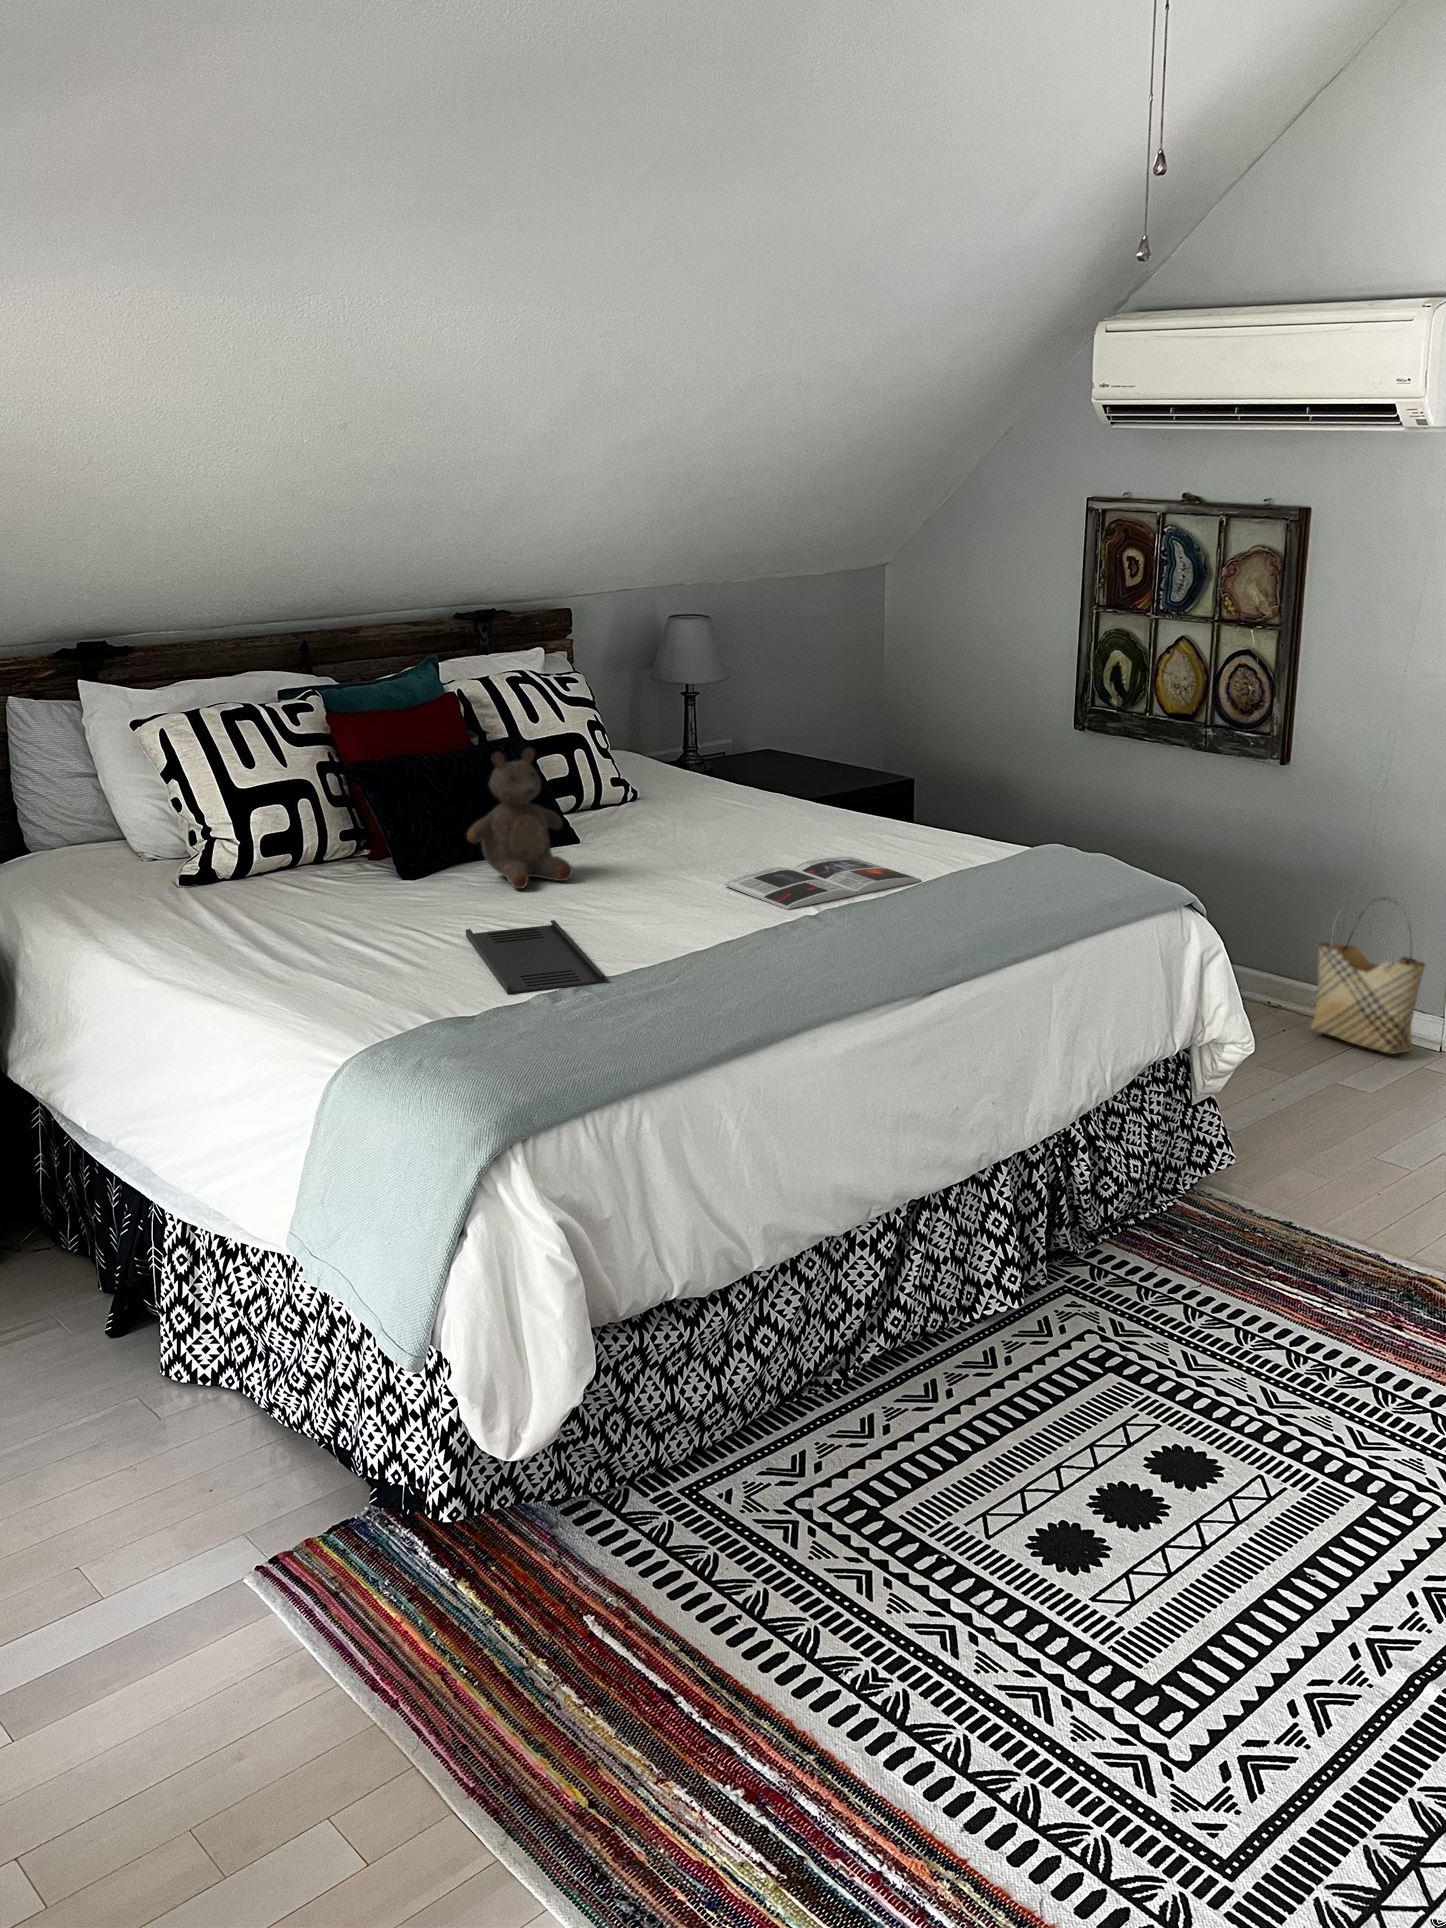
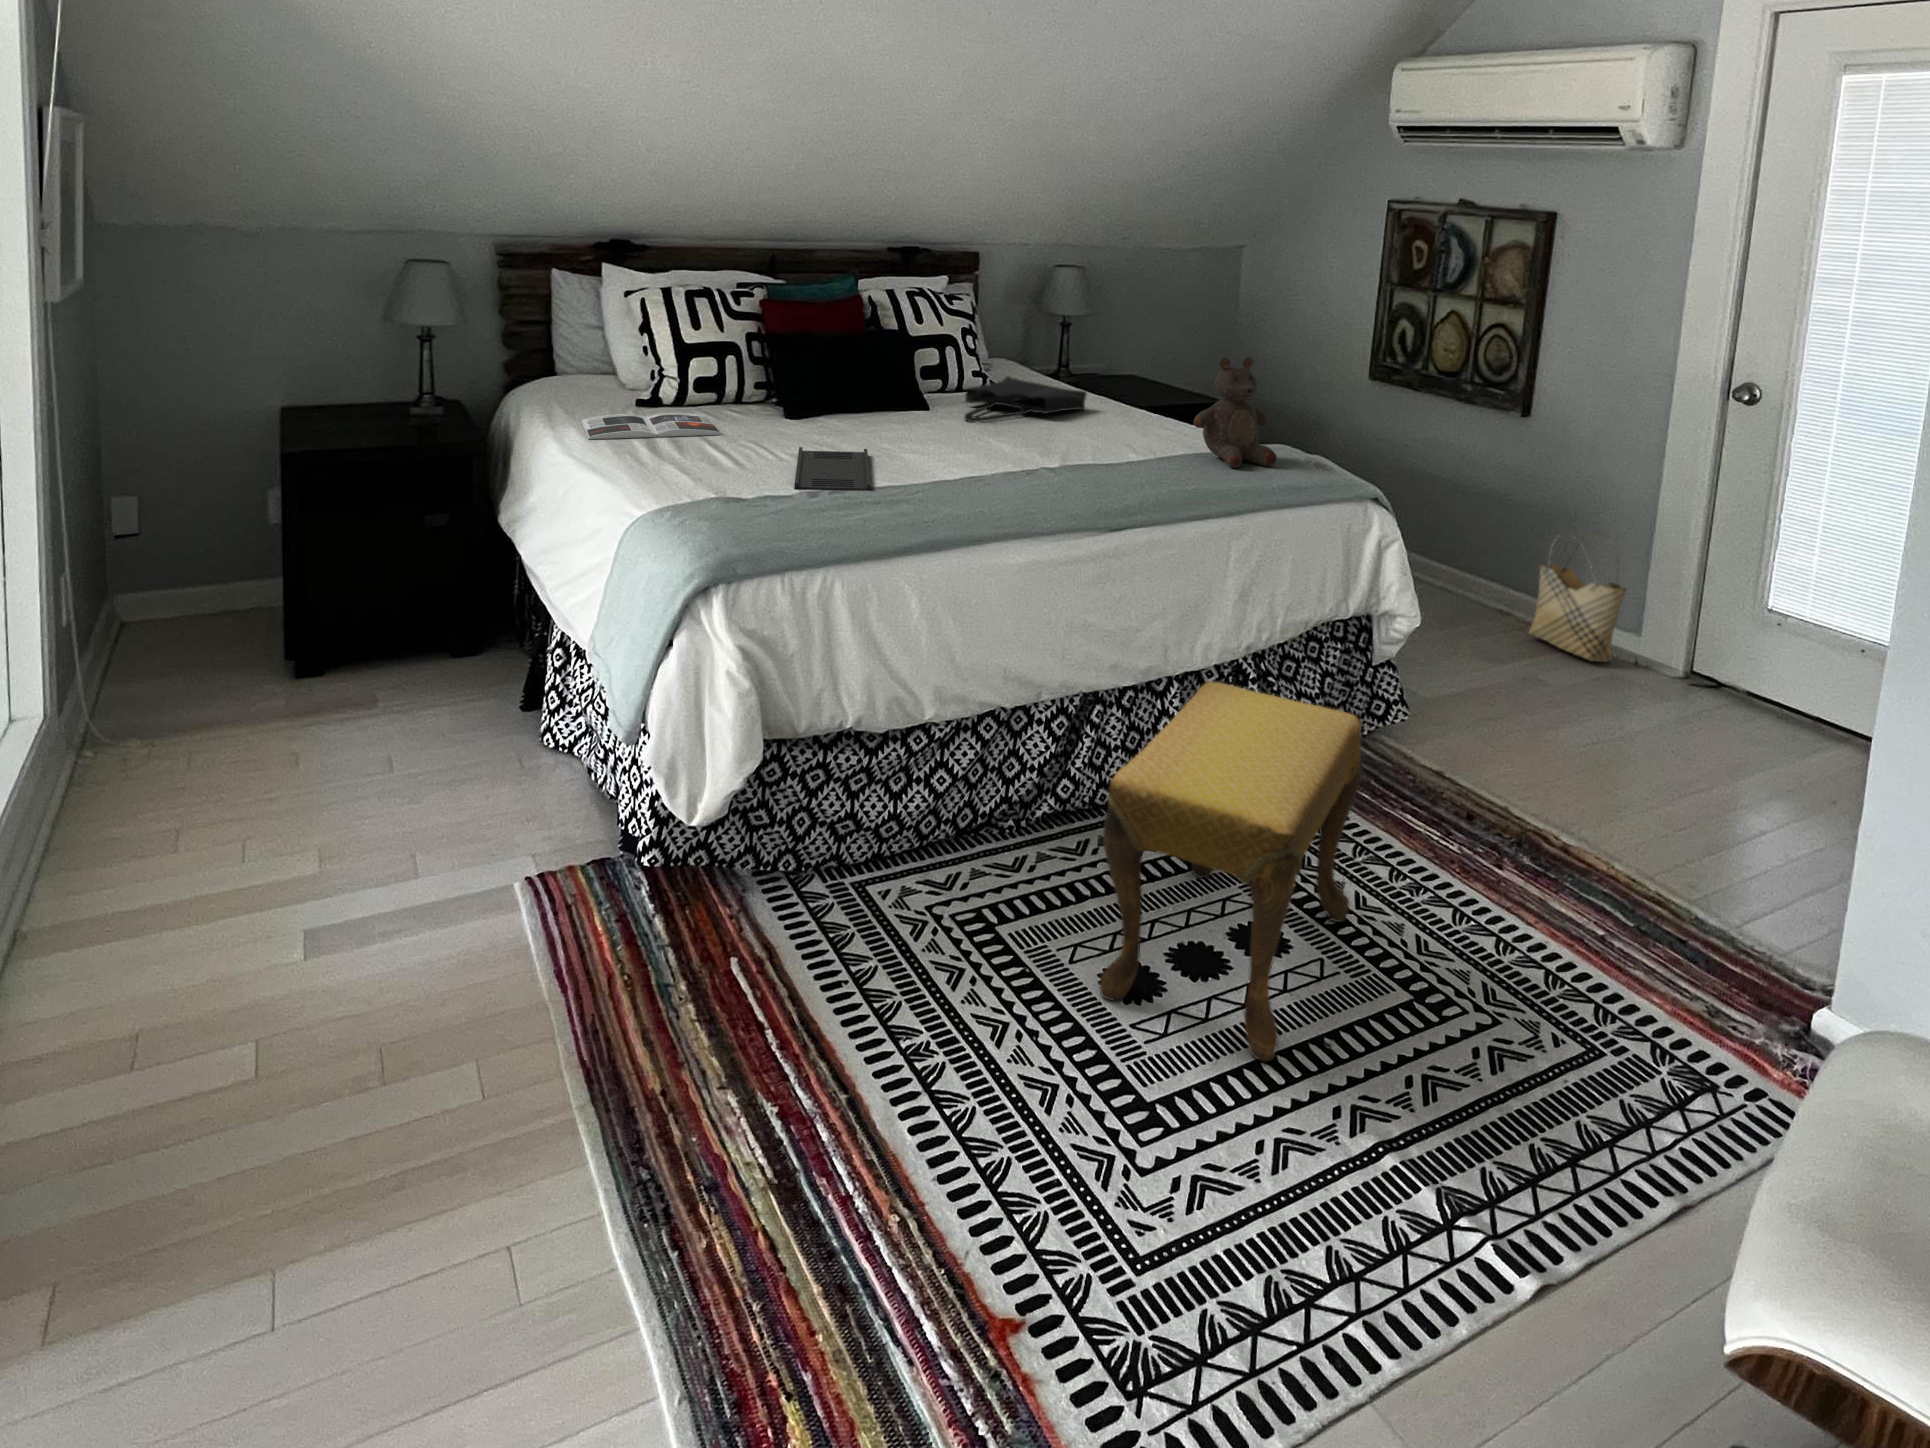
stuffed bear: present [467,748,572,889] -> present [1194,357,1277,468]
tote bag: none [613,785,769,858] -> present [965,376,1087,422]
magazine: present [724,857,922,909] -> present [581,413,723,439]
footstool: none [1035,1168,1280,1609] -> present [1100,681,1363,1062]

